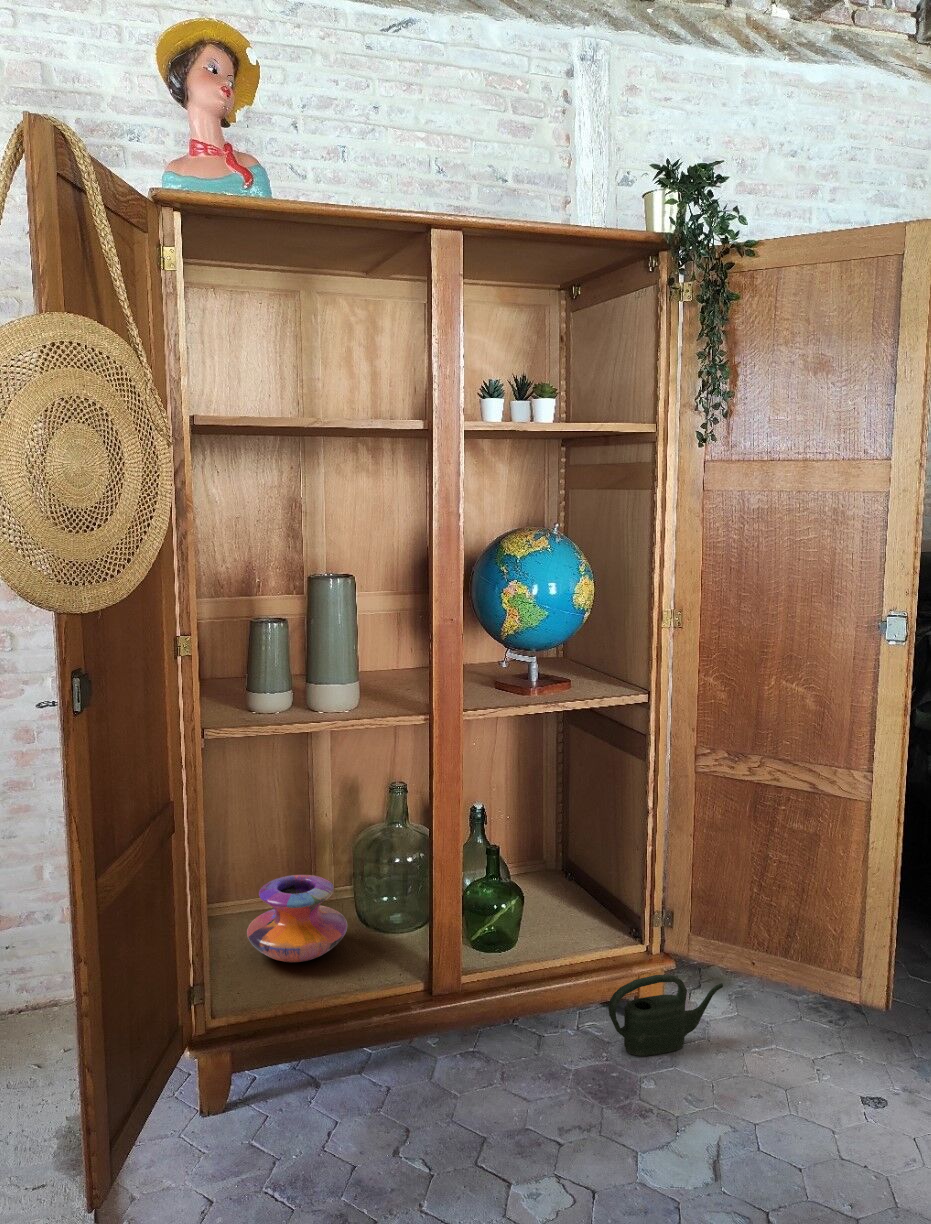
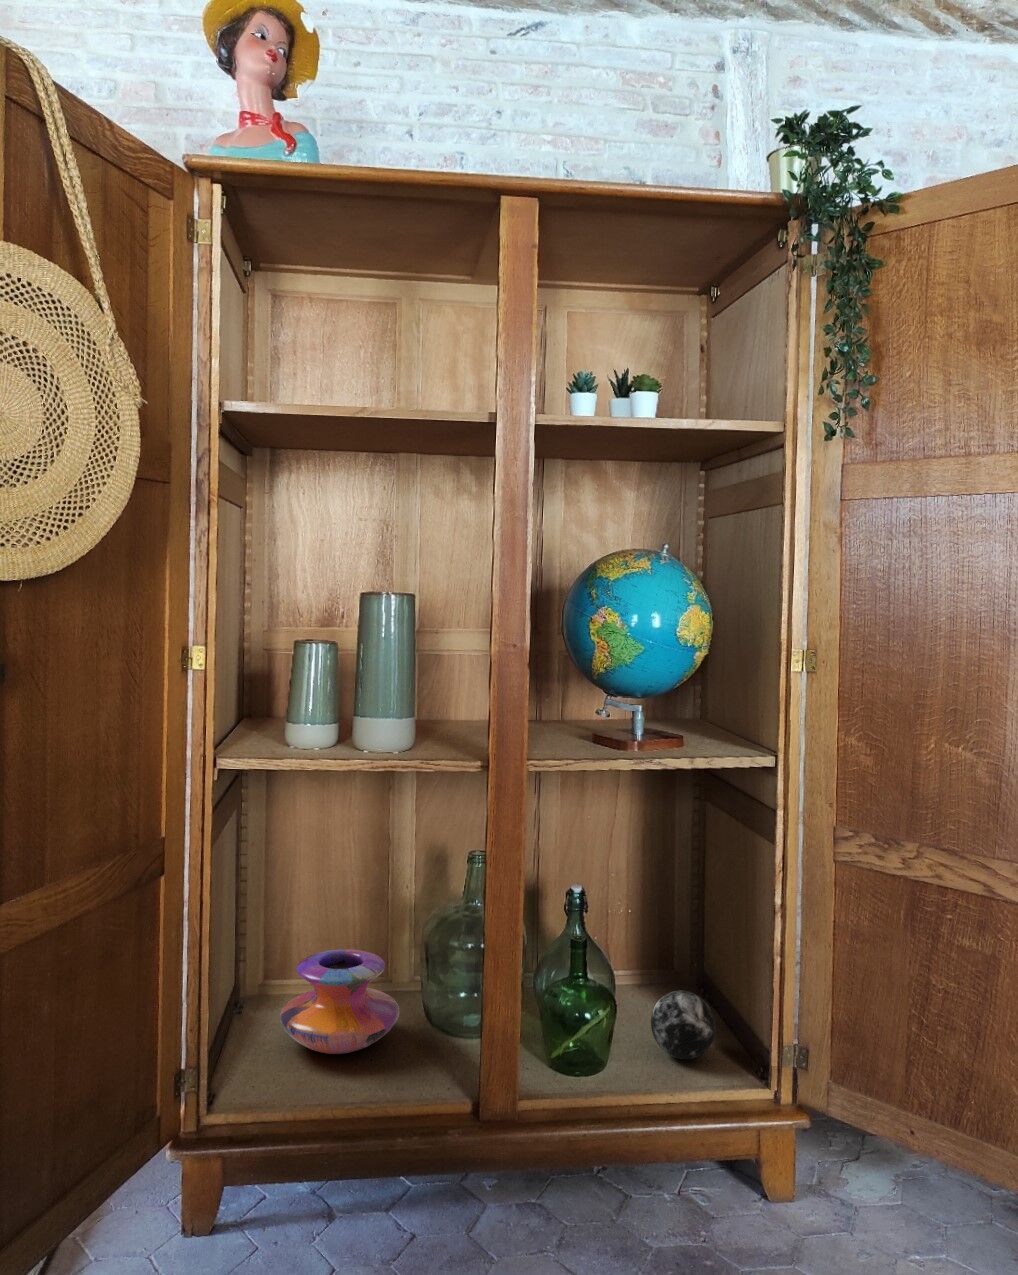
decorative orb: none [548,877,599,929] -> present [651,991,716,1059]
watering can: present [609,975,723,1056] -> none [711,1134,877,1247]

